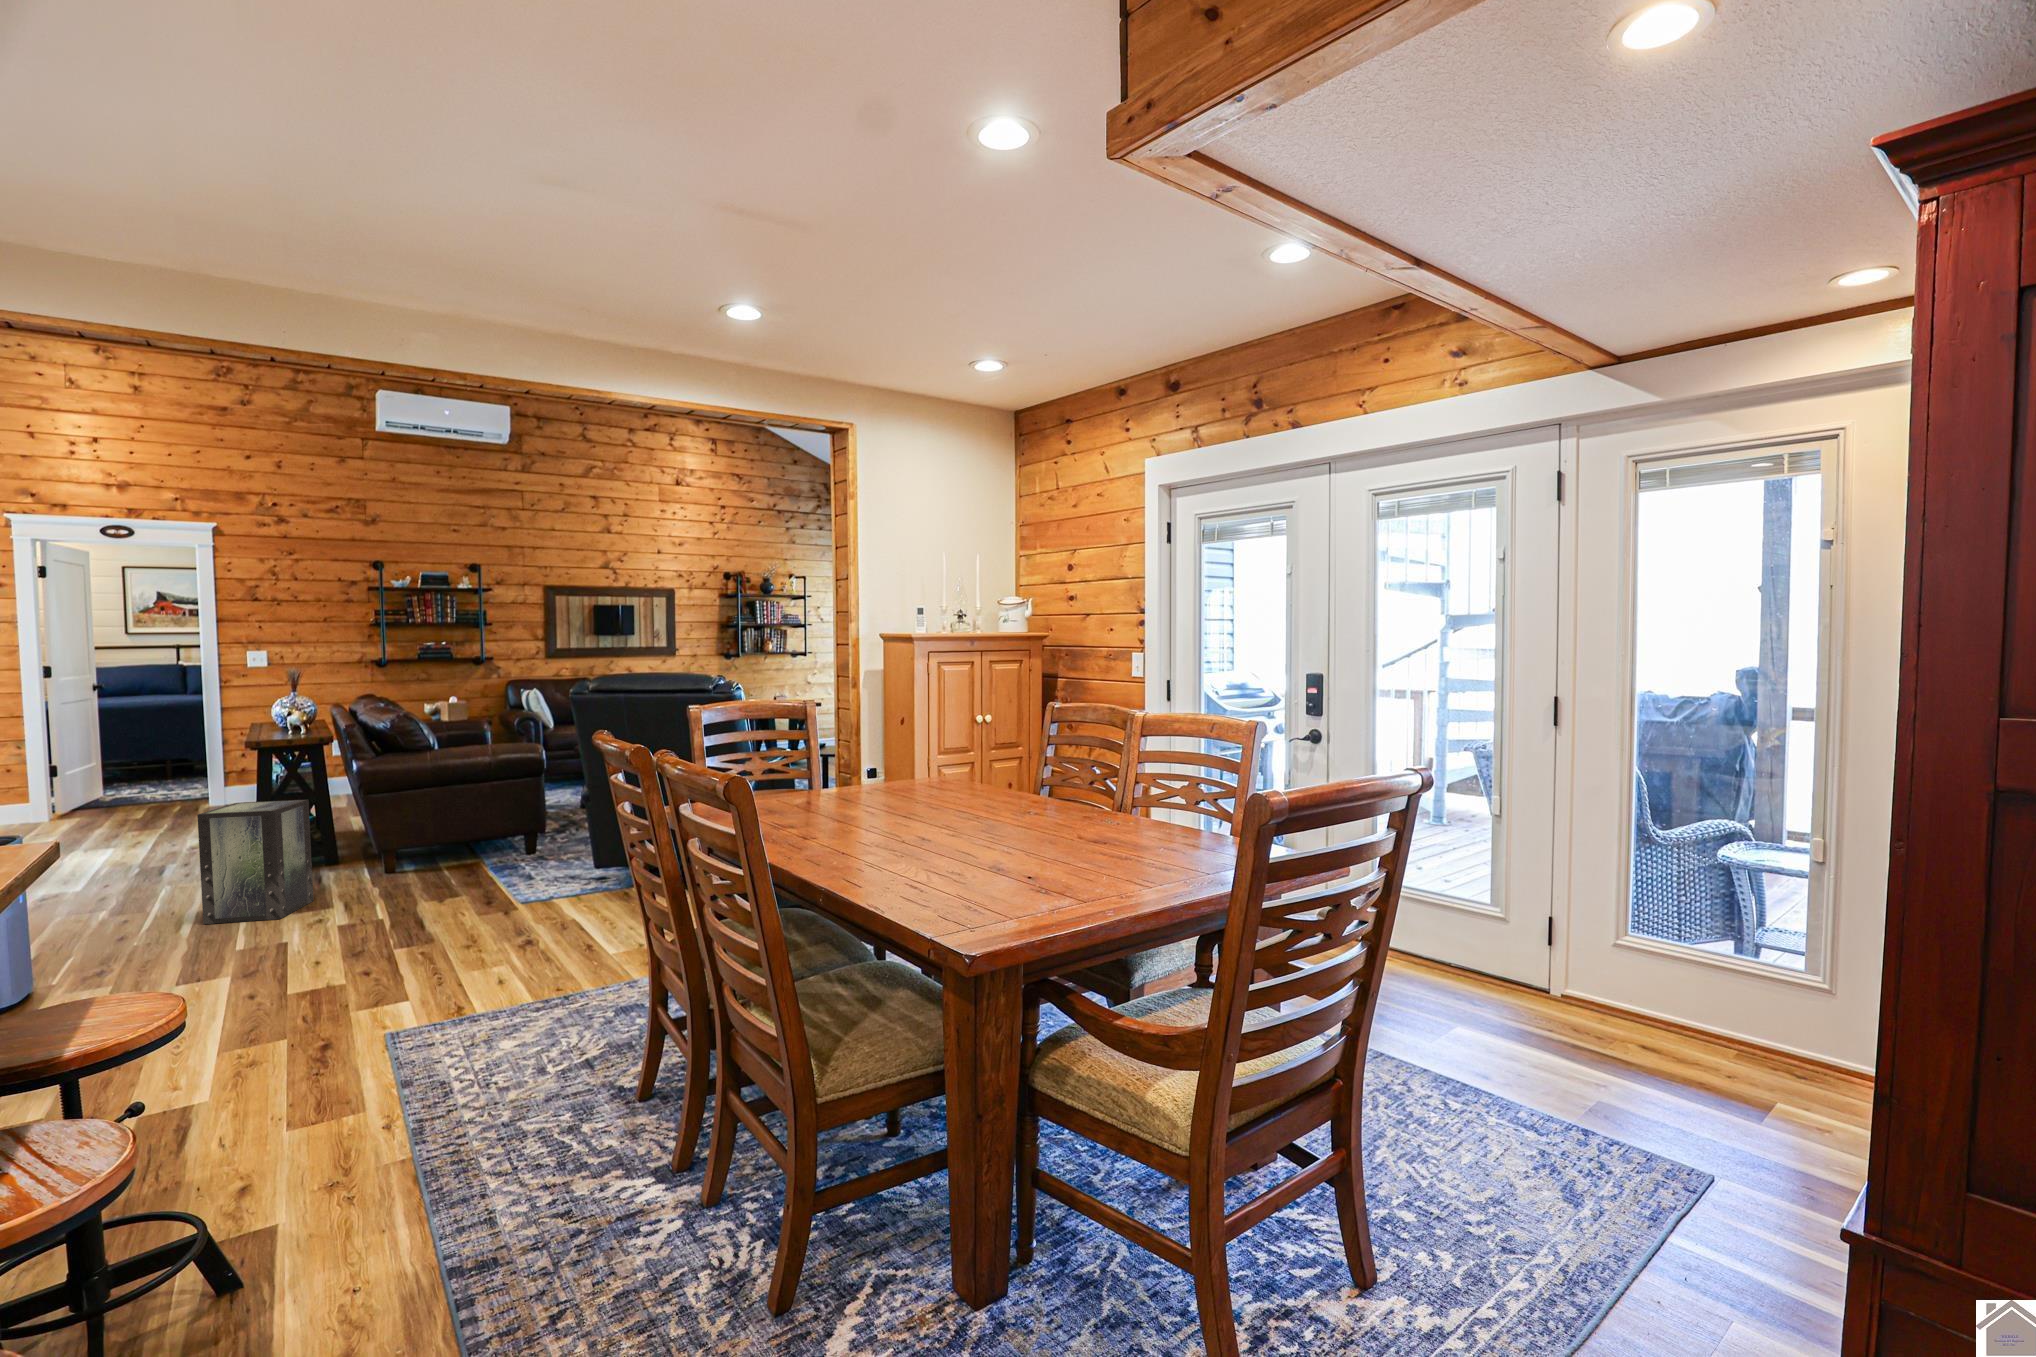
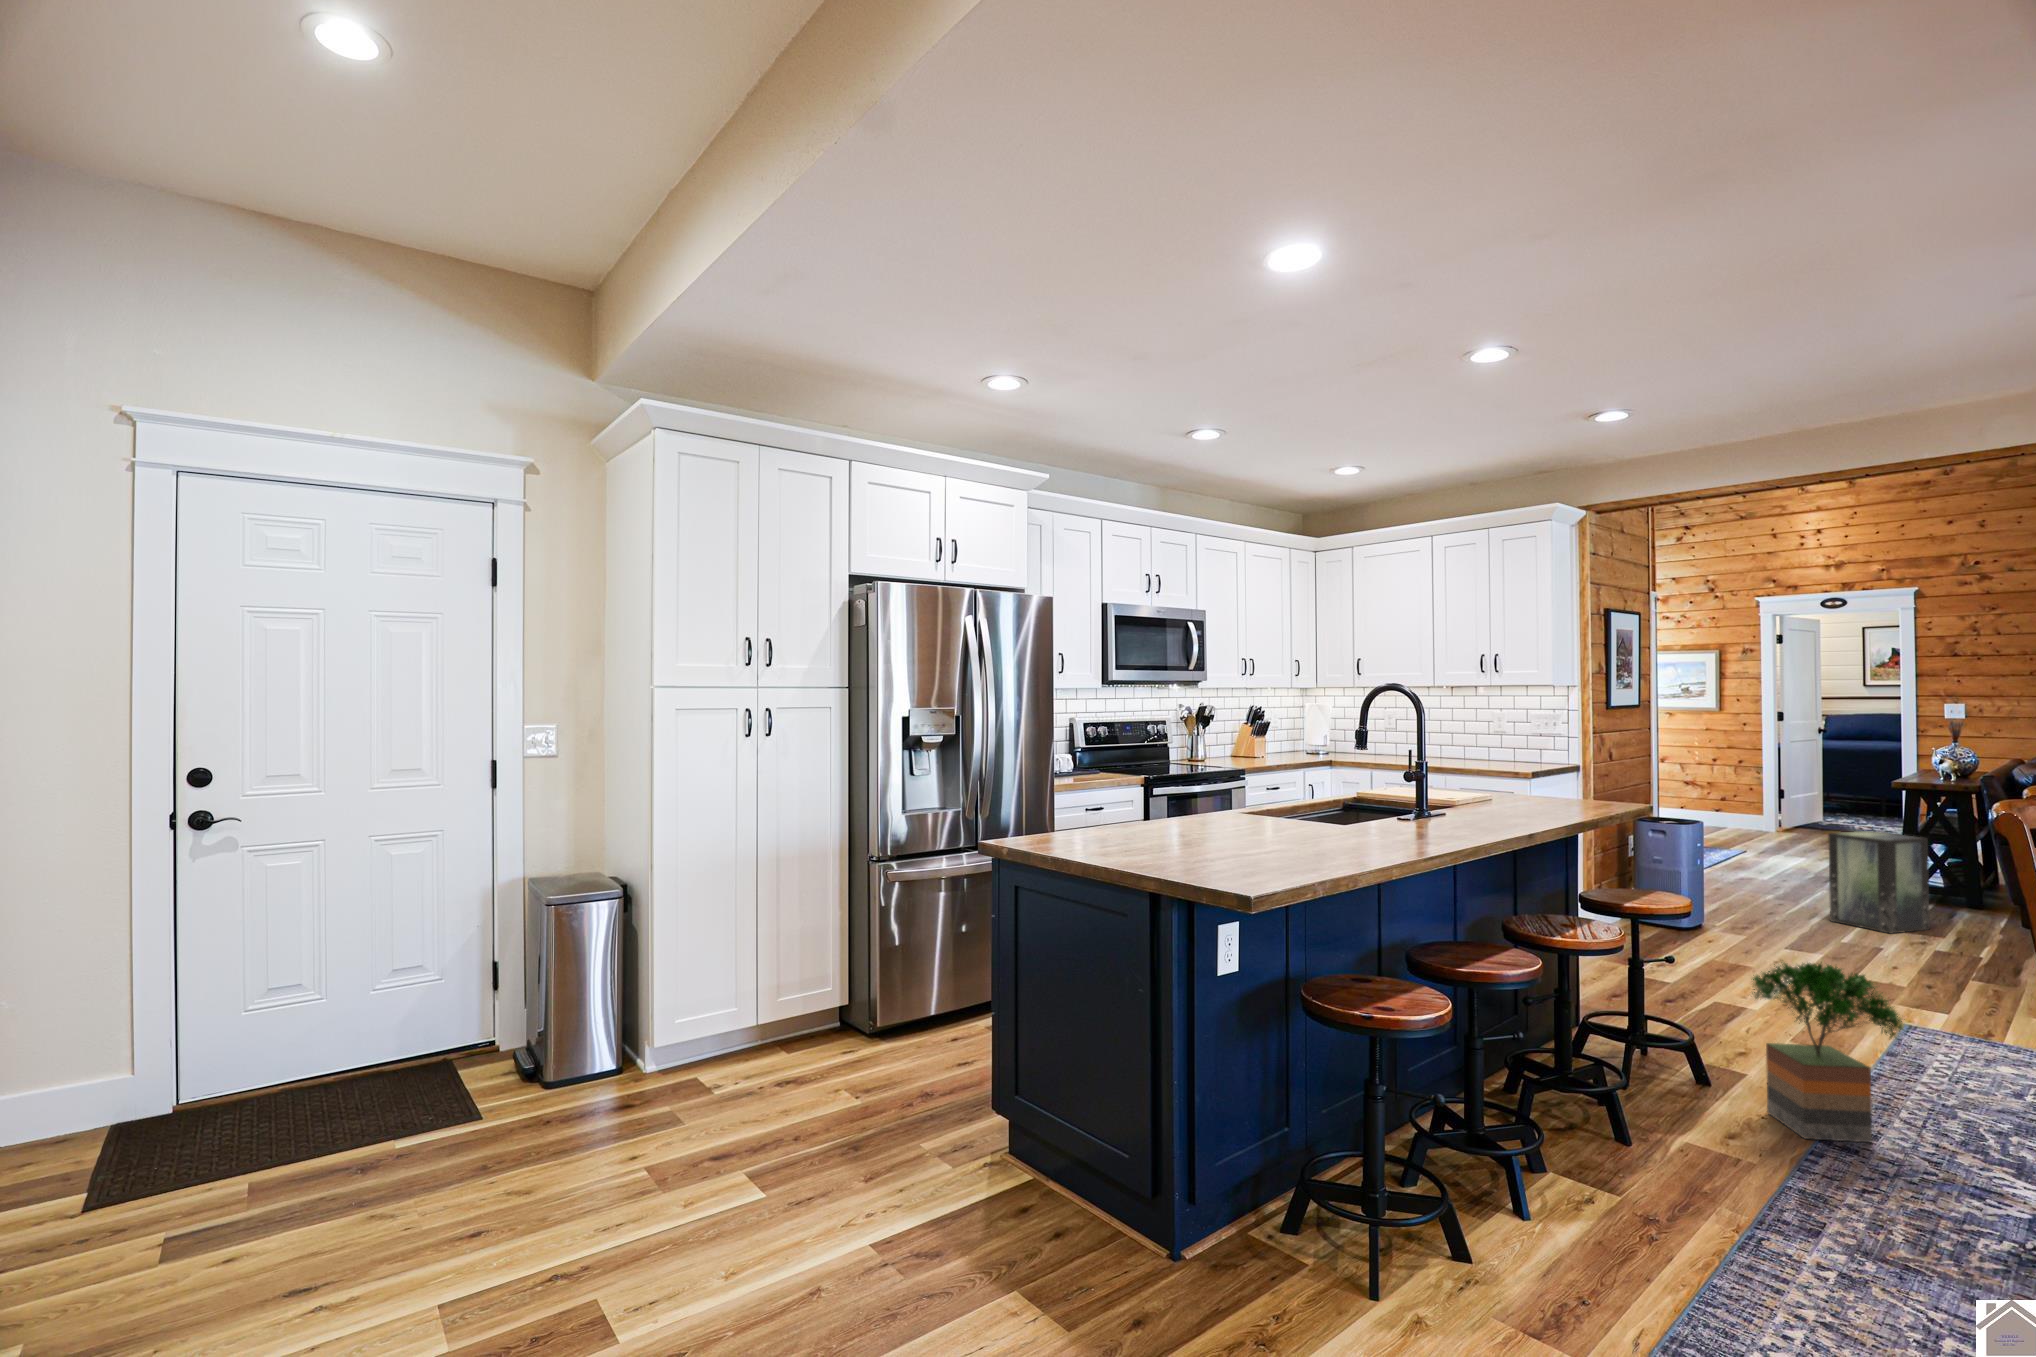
potted tree: none [307,1010,530,1291] -> present [1752,962,1904,1142]

